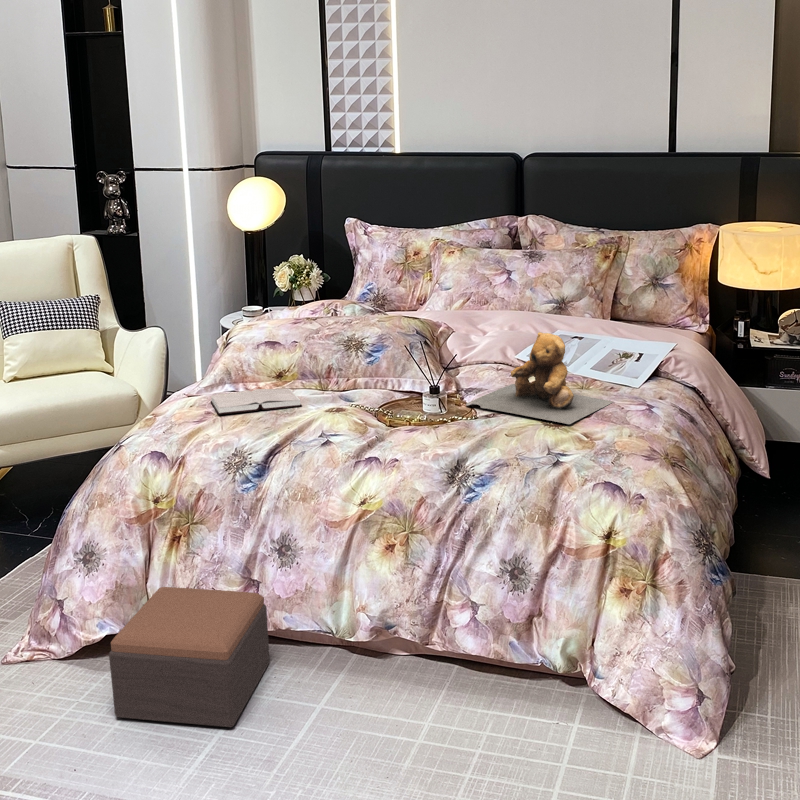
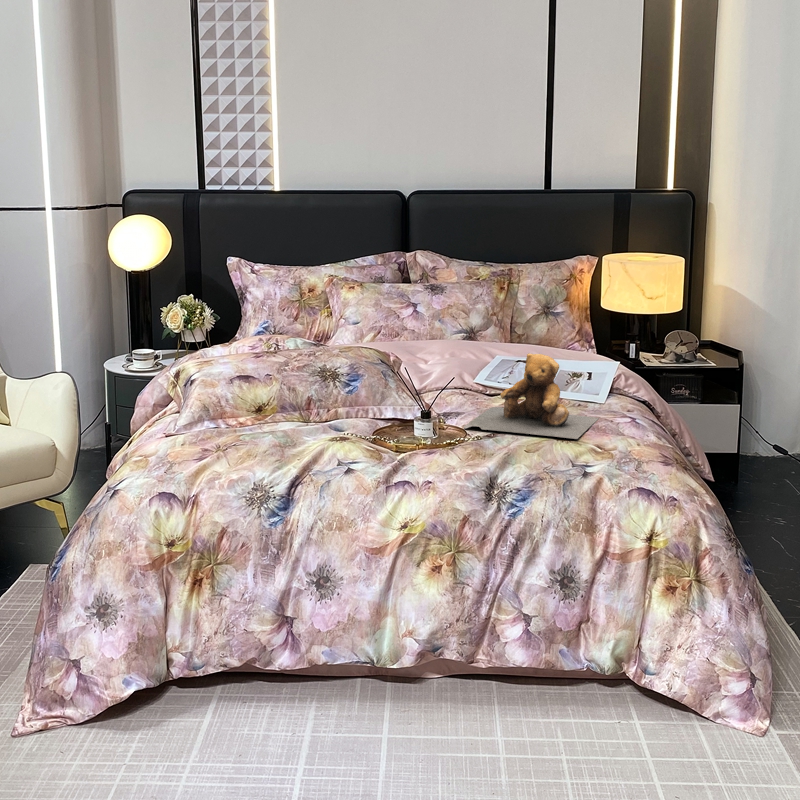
hardback book: present [211,388,302,415] -> none [197,422,298,450]
footstool: present [109,587,269,727] -> none [169,629,309,774]

